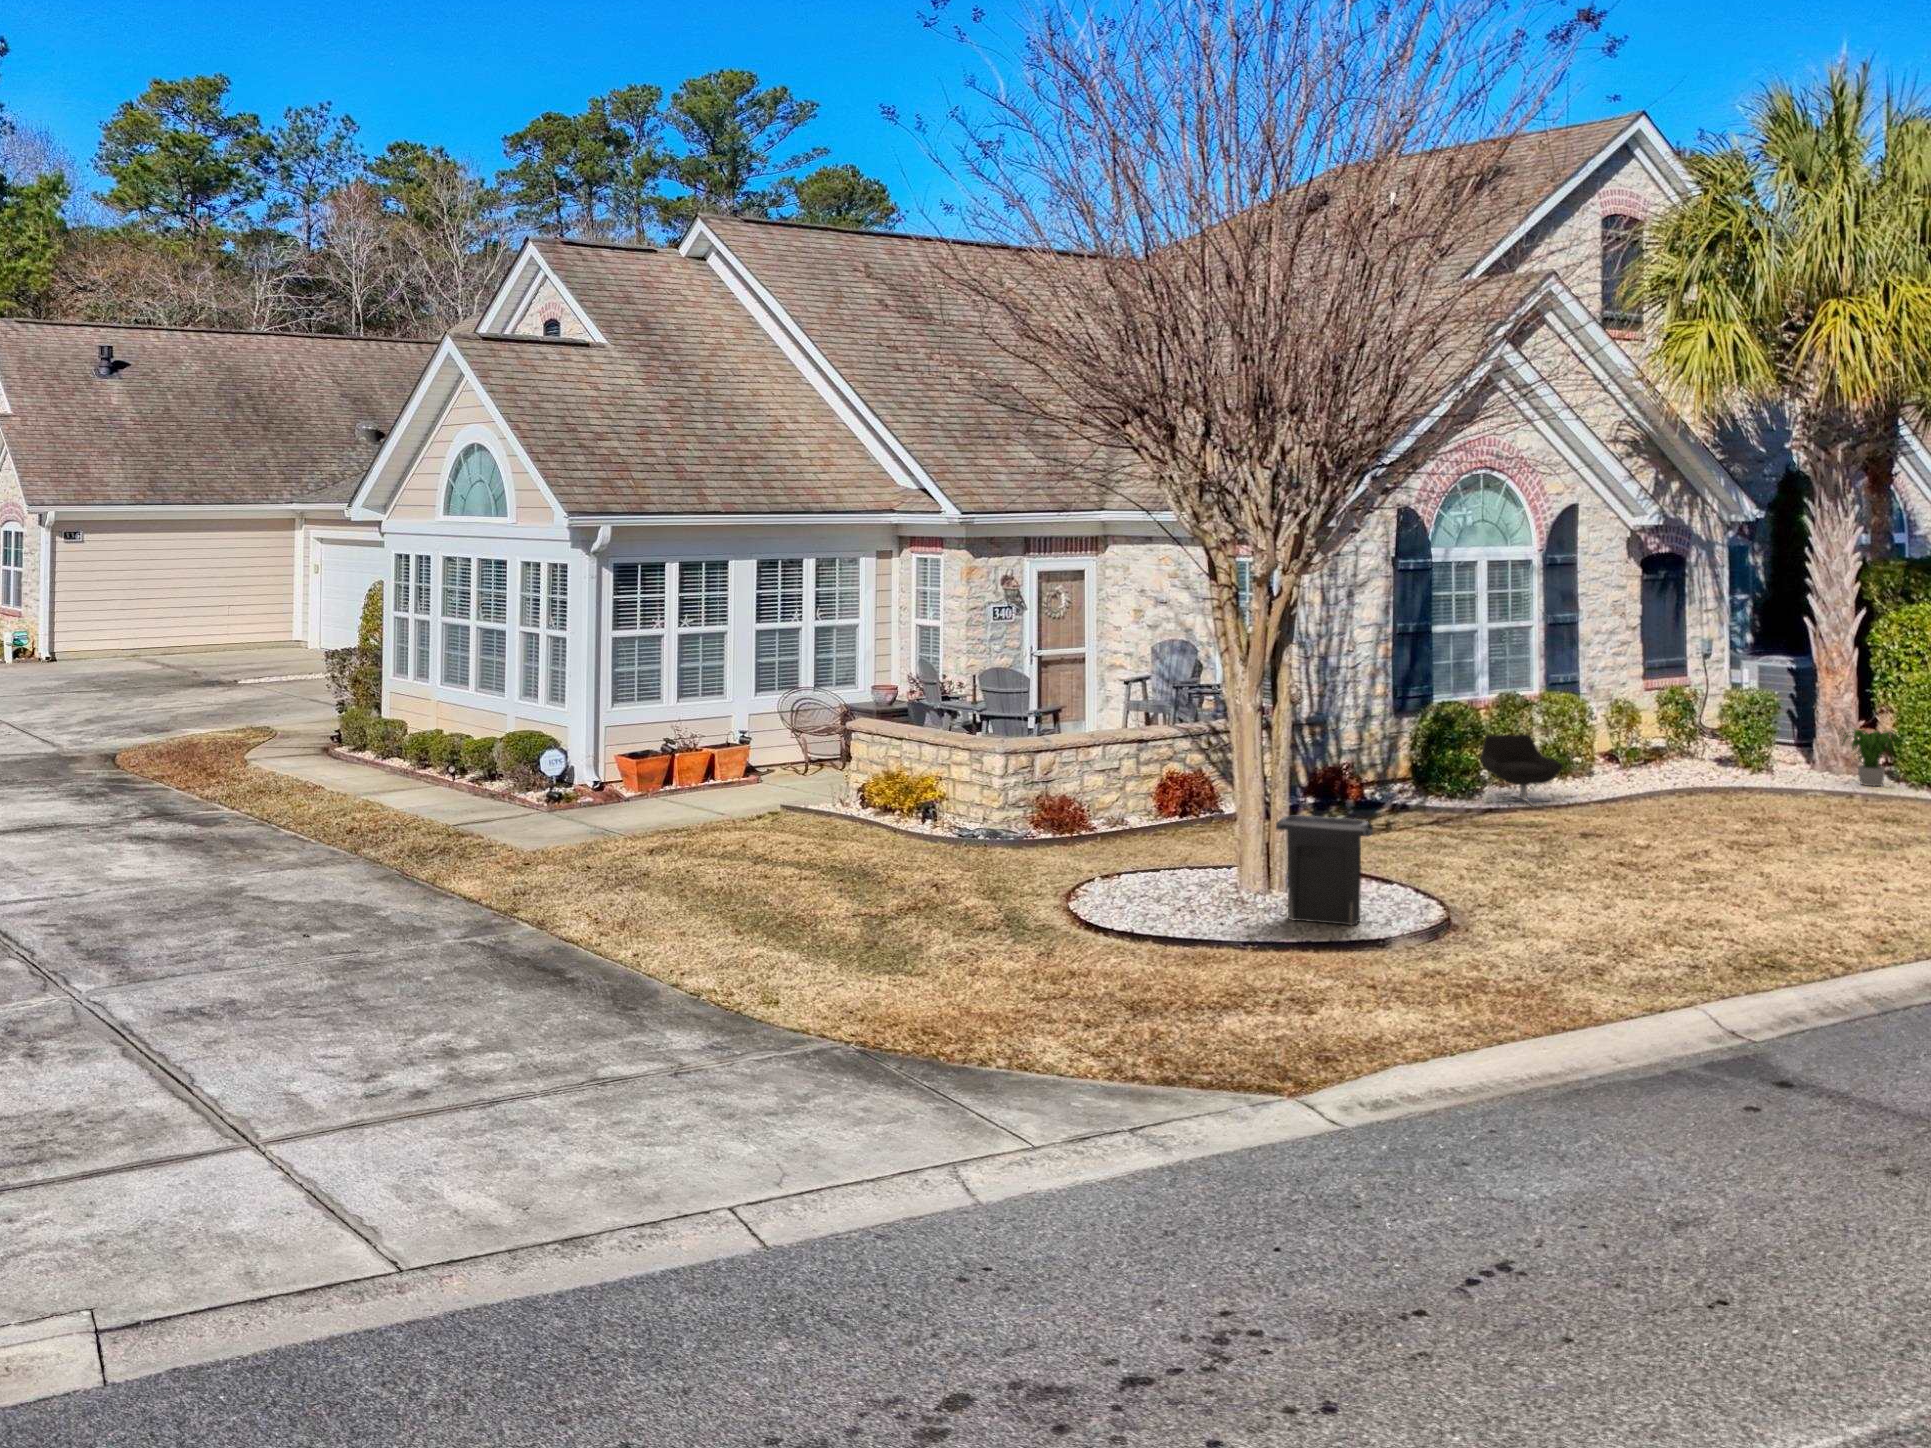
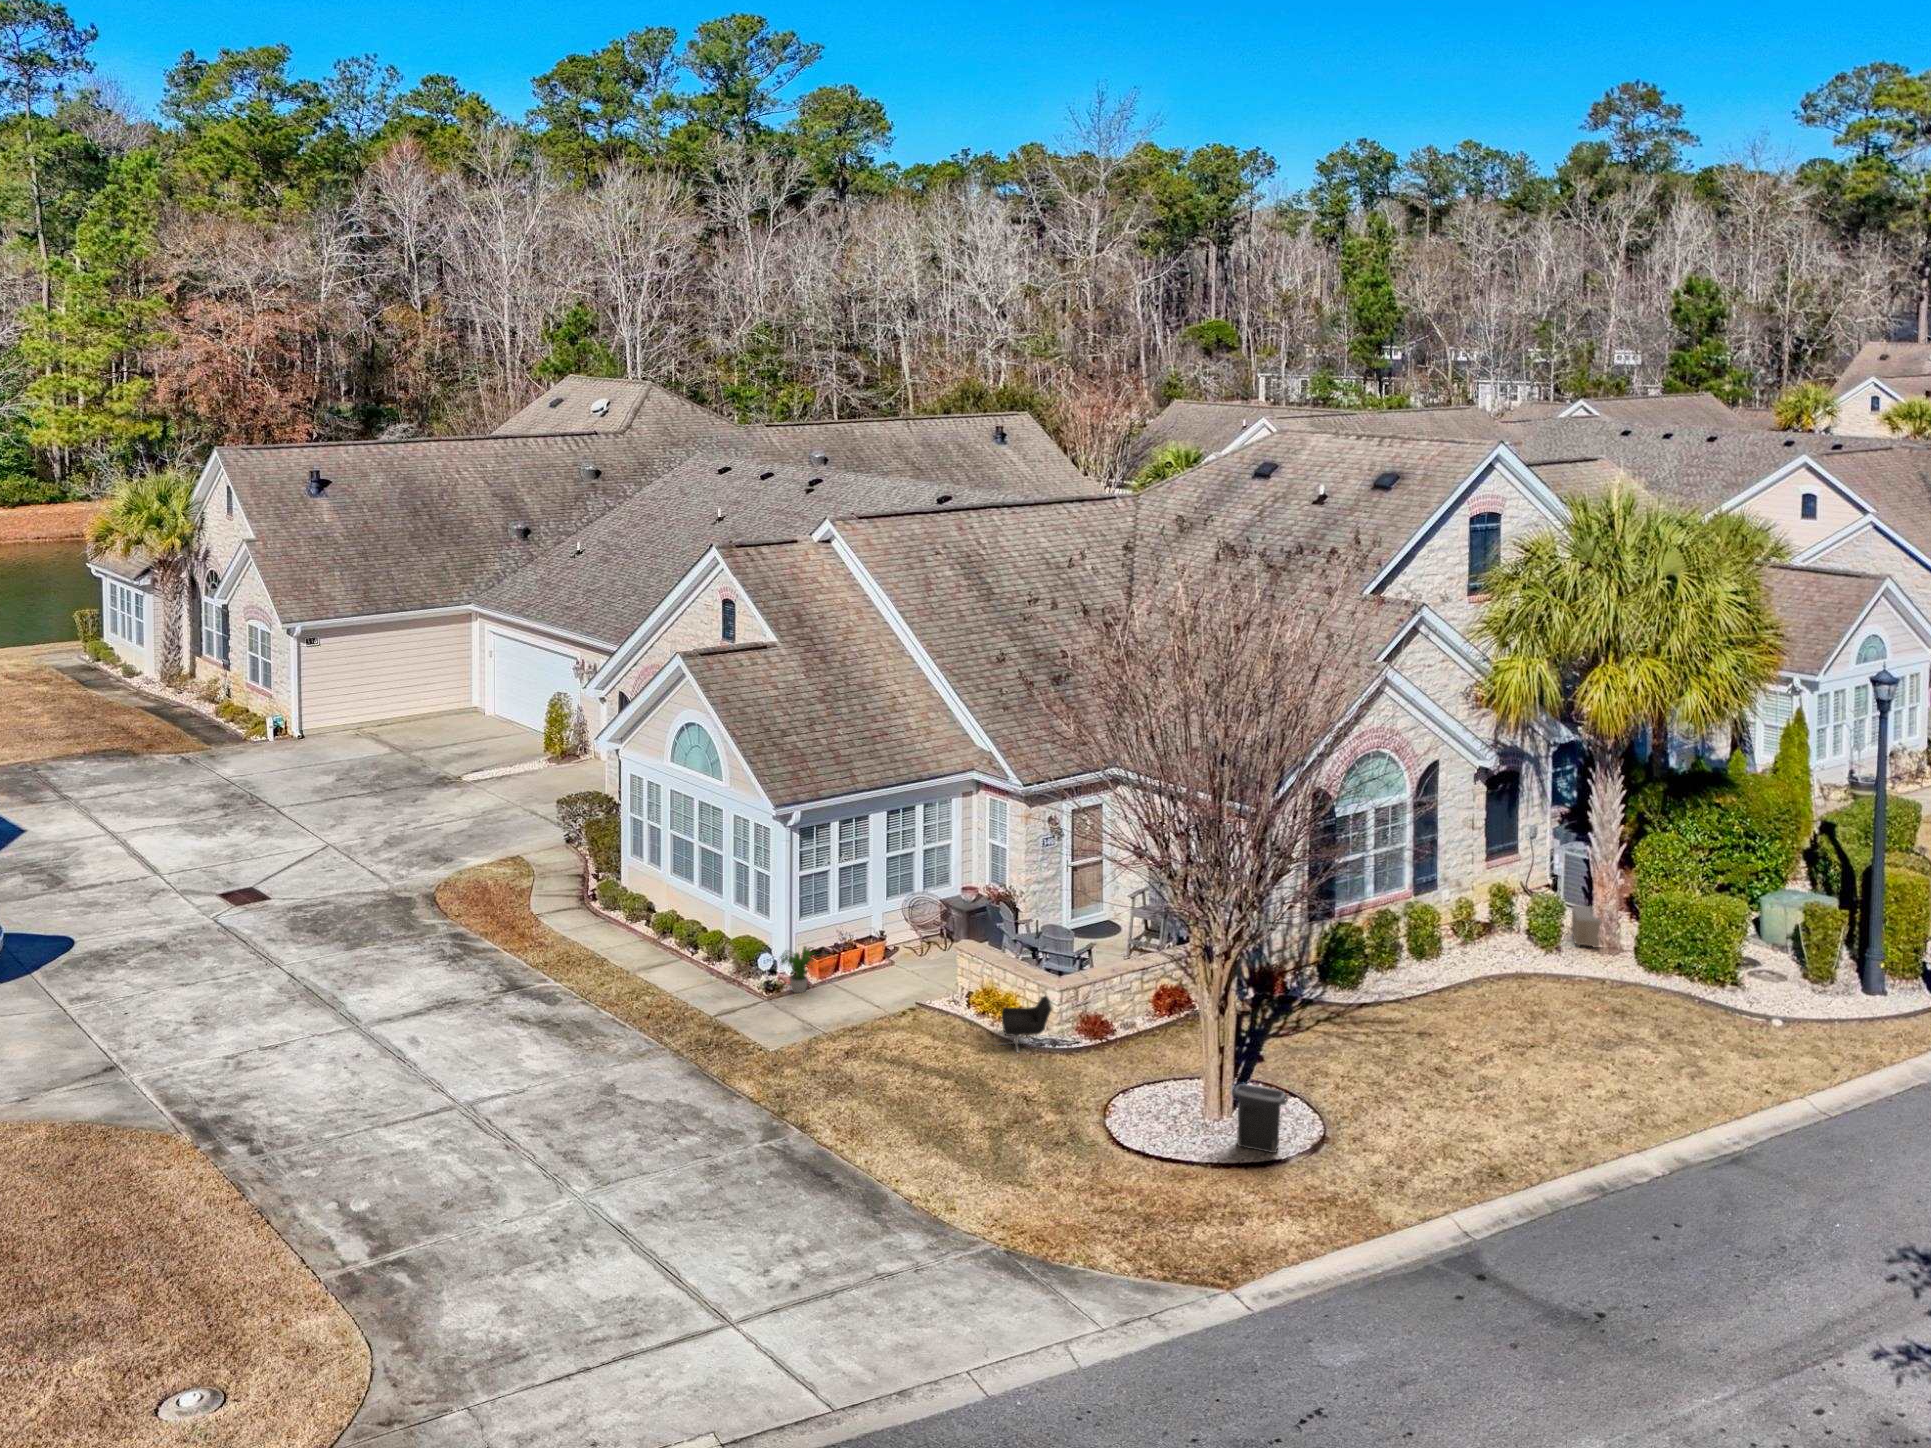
storage bench: none [1779,722,1827,775] -> present [1571,905,1601,946]
potted plant: present [1843,729,1900,786] -> present [781,946,814,993]
lounge chair: present [1480,734,1563,806] -> present [1002,996,1051,1052]

